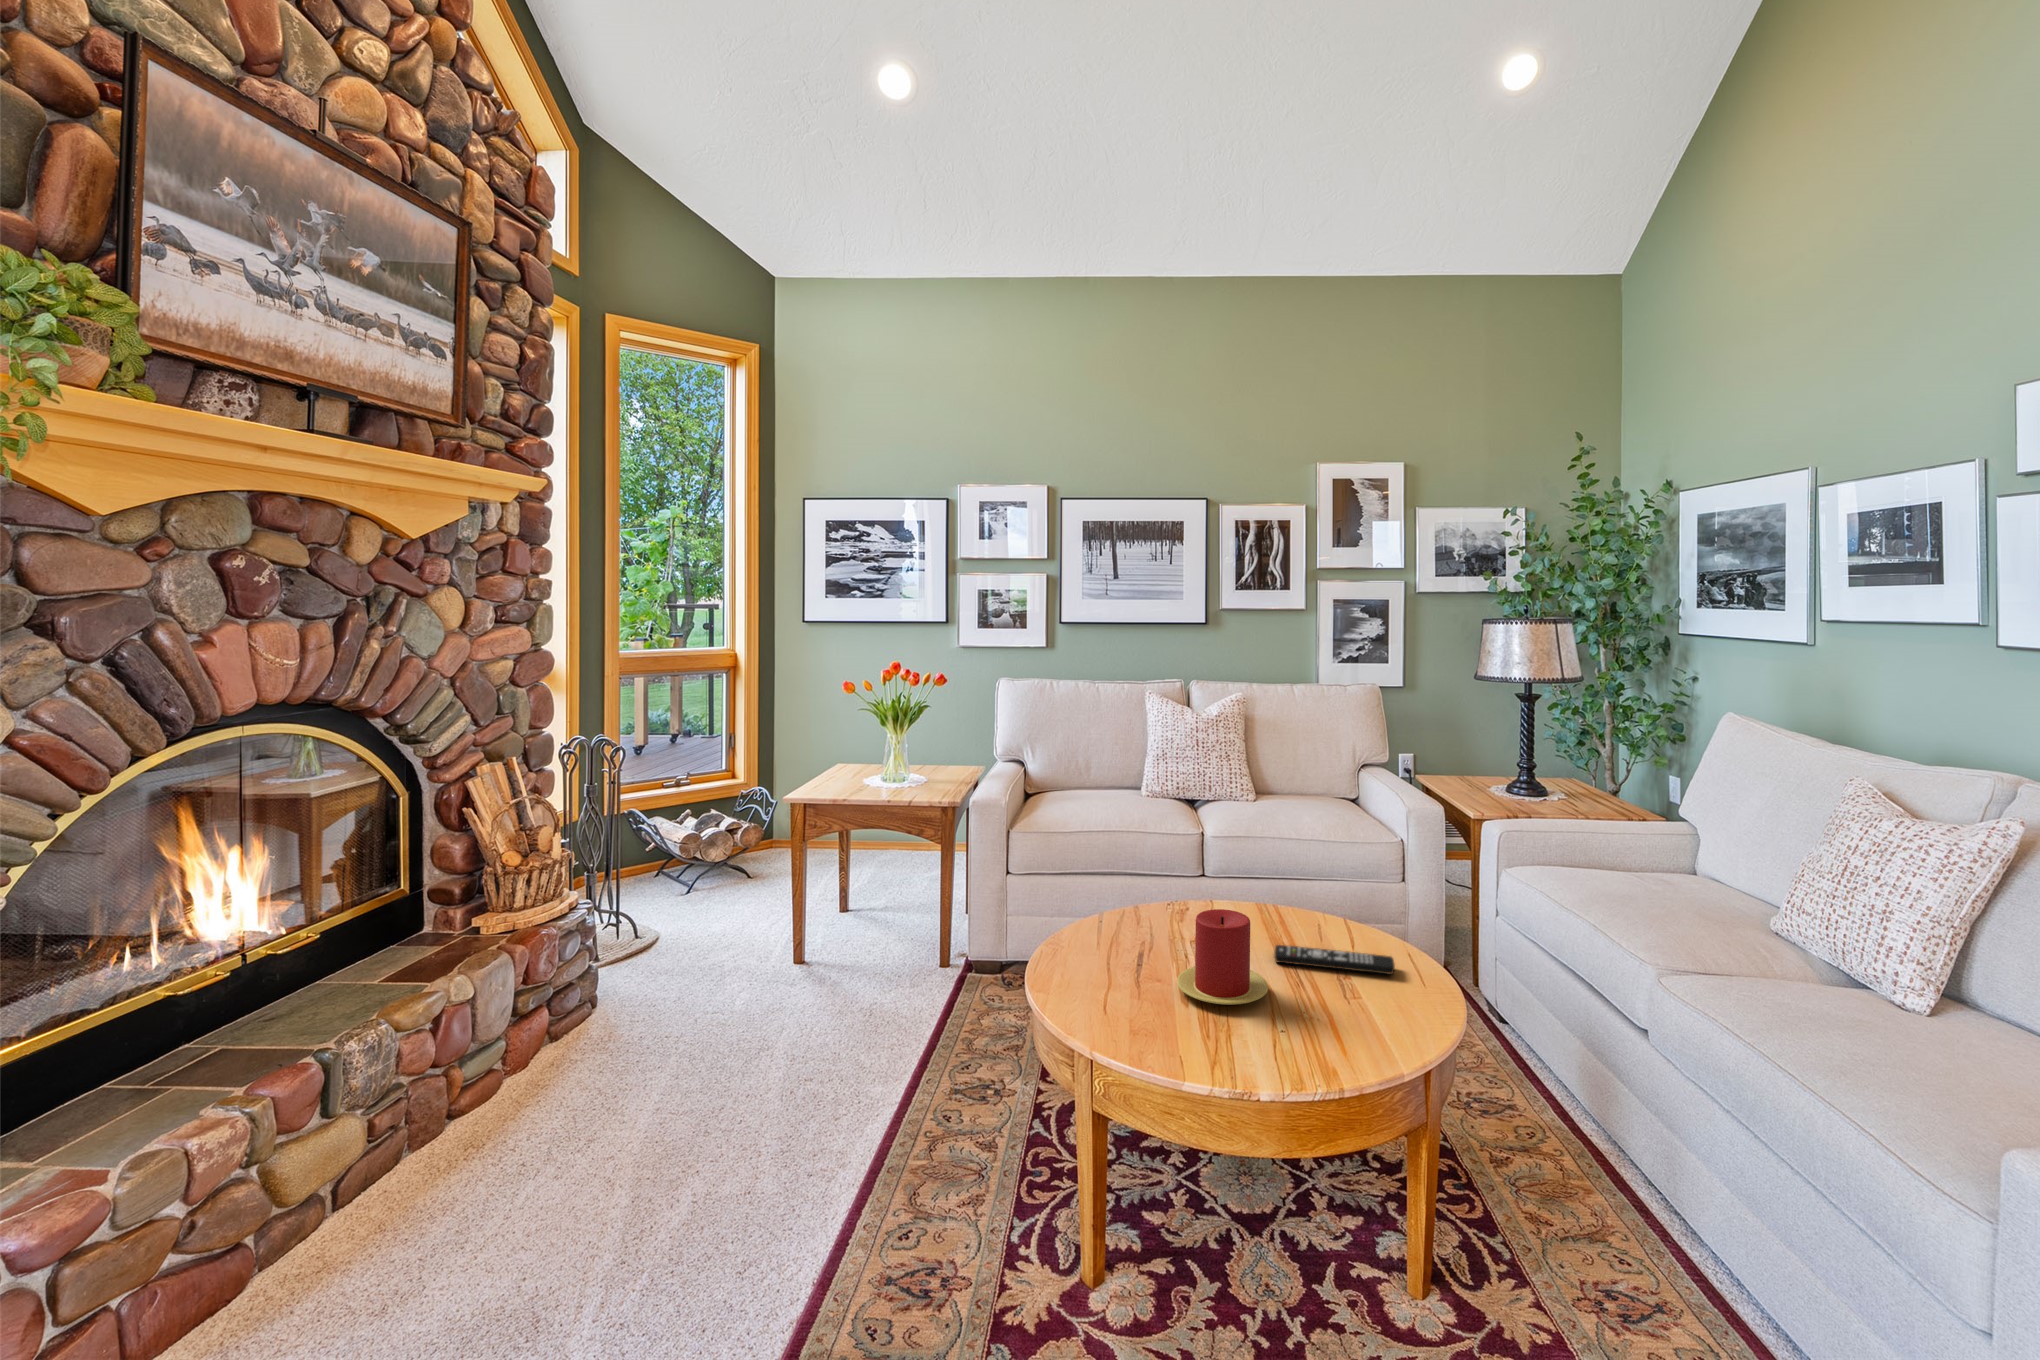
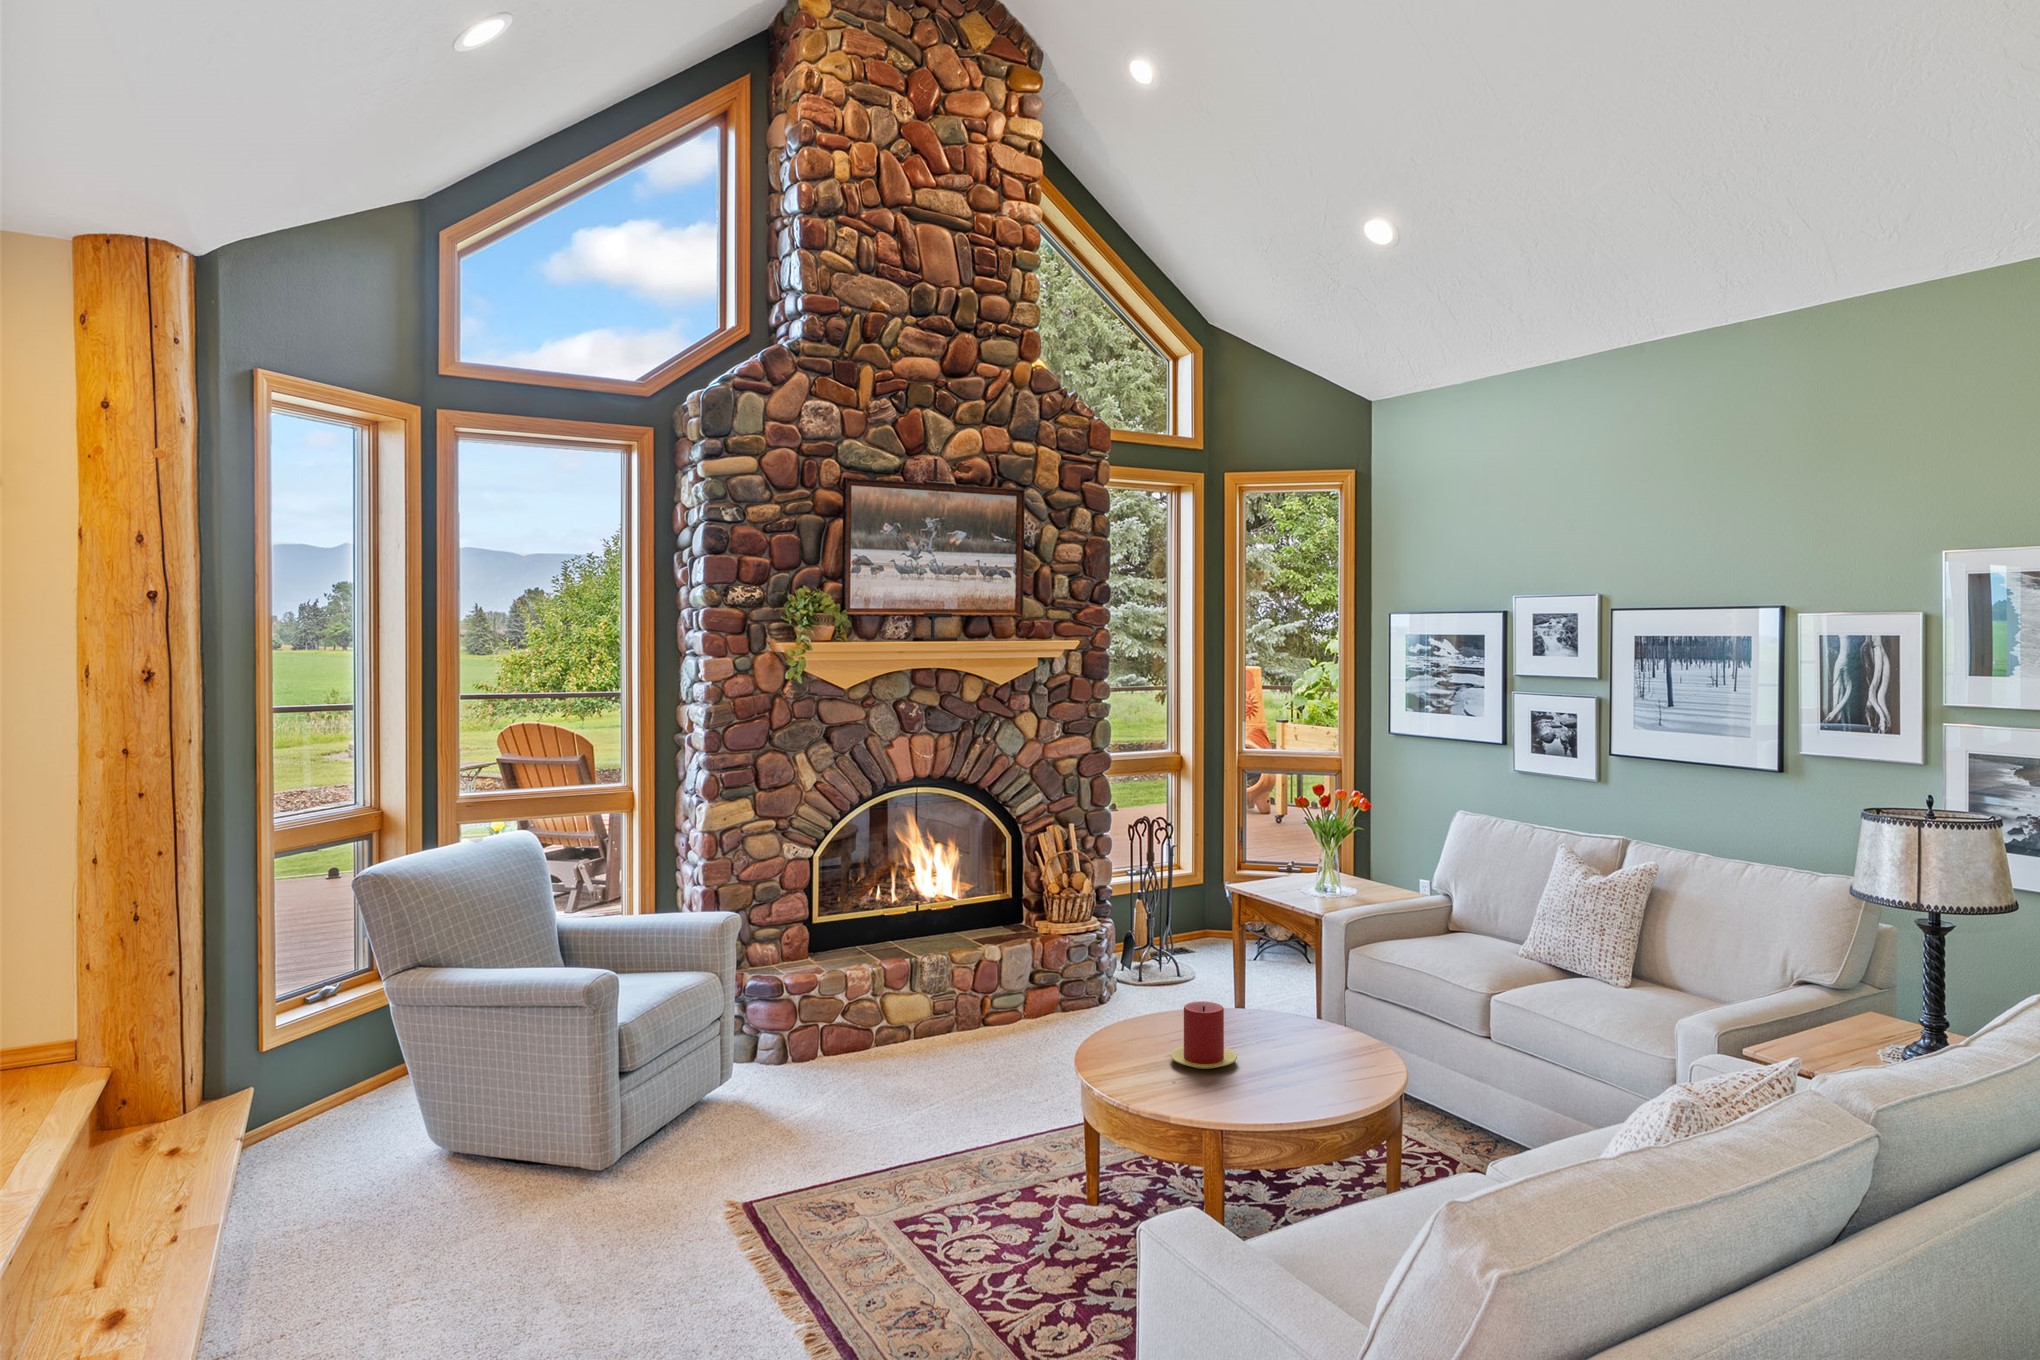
remote control: present [1274,945,1395,974] -> none [1276,1057,1345,1097]

